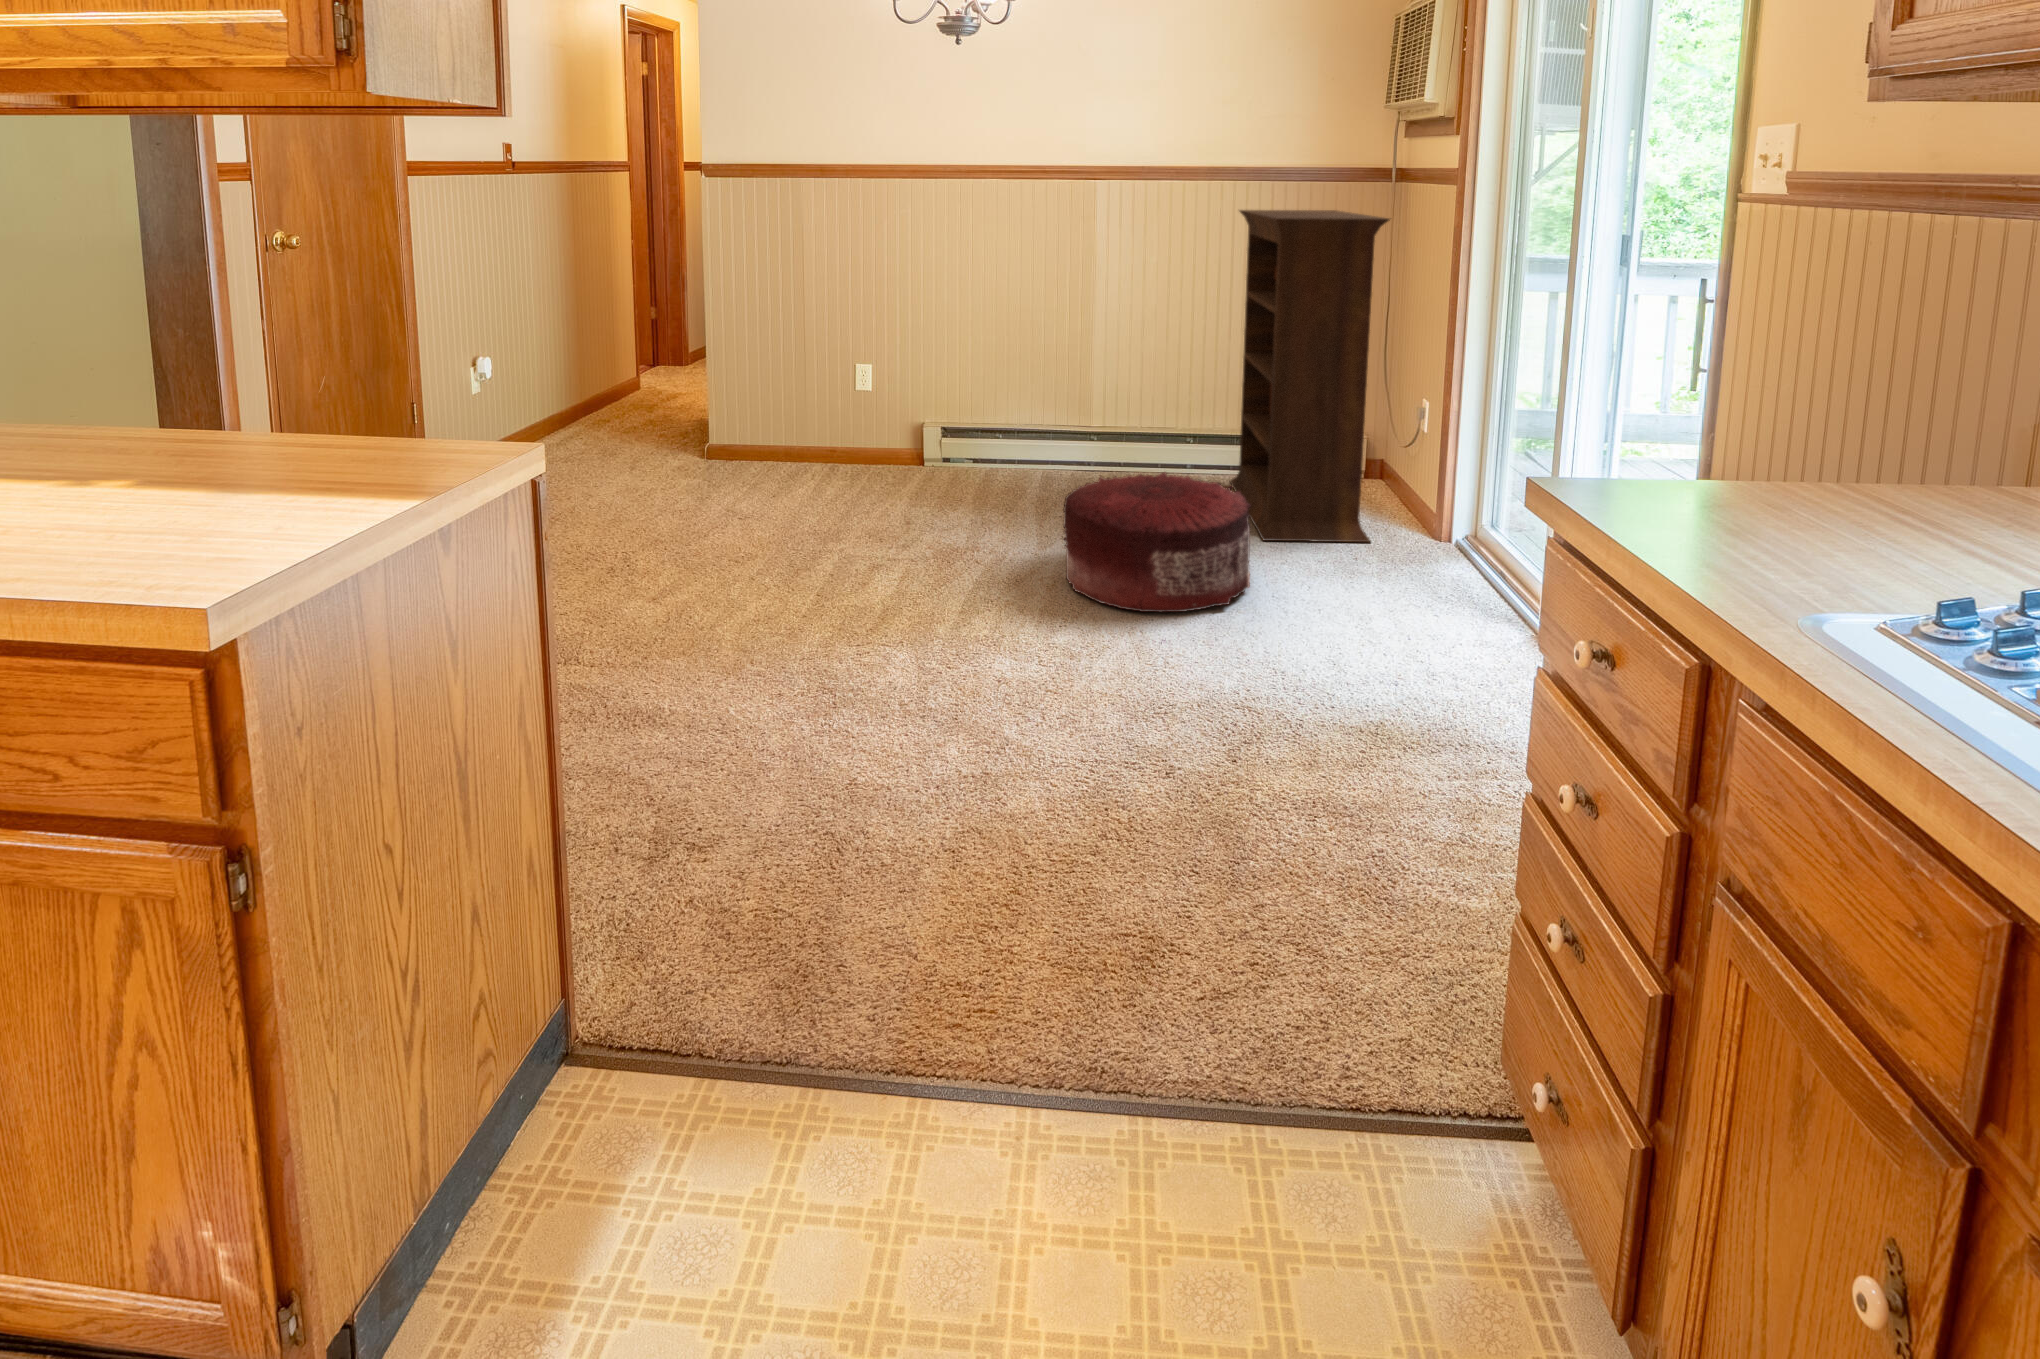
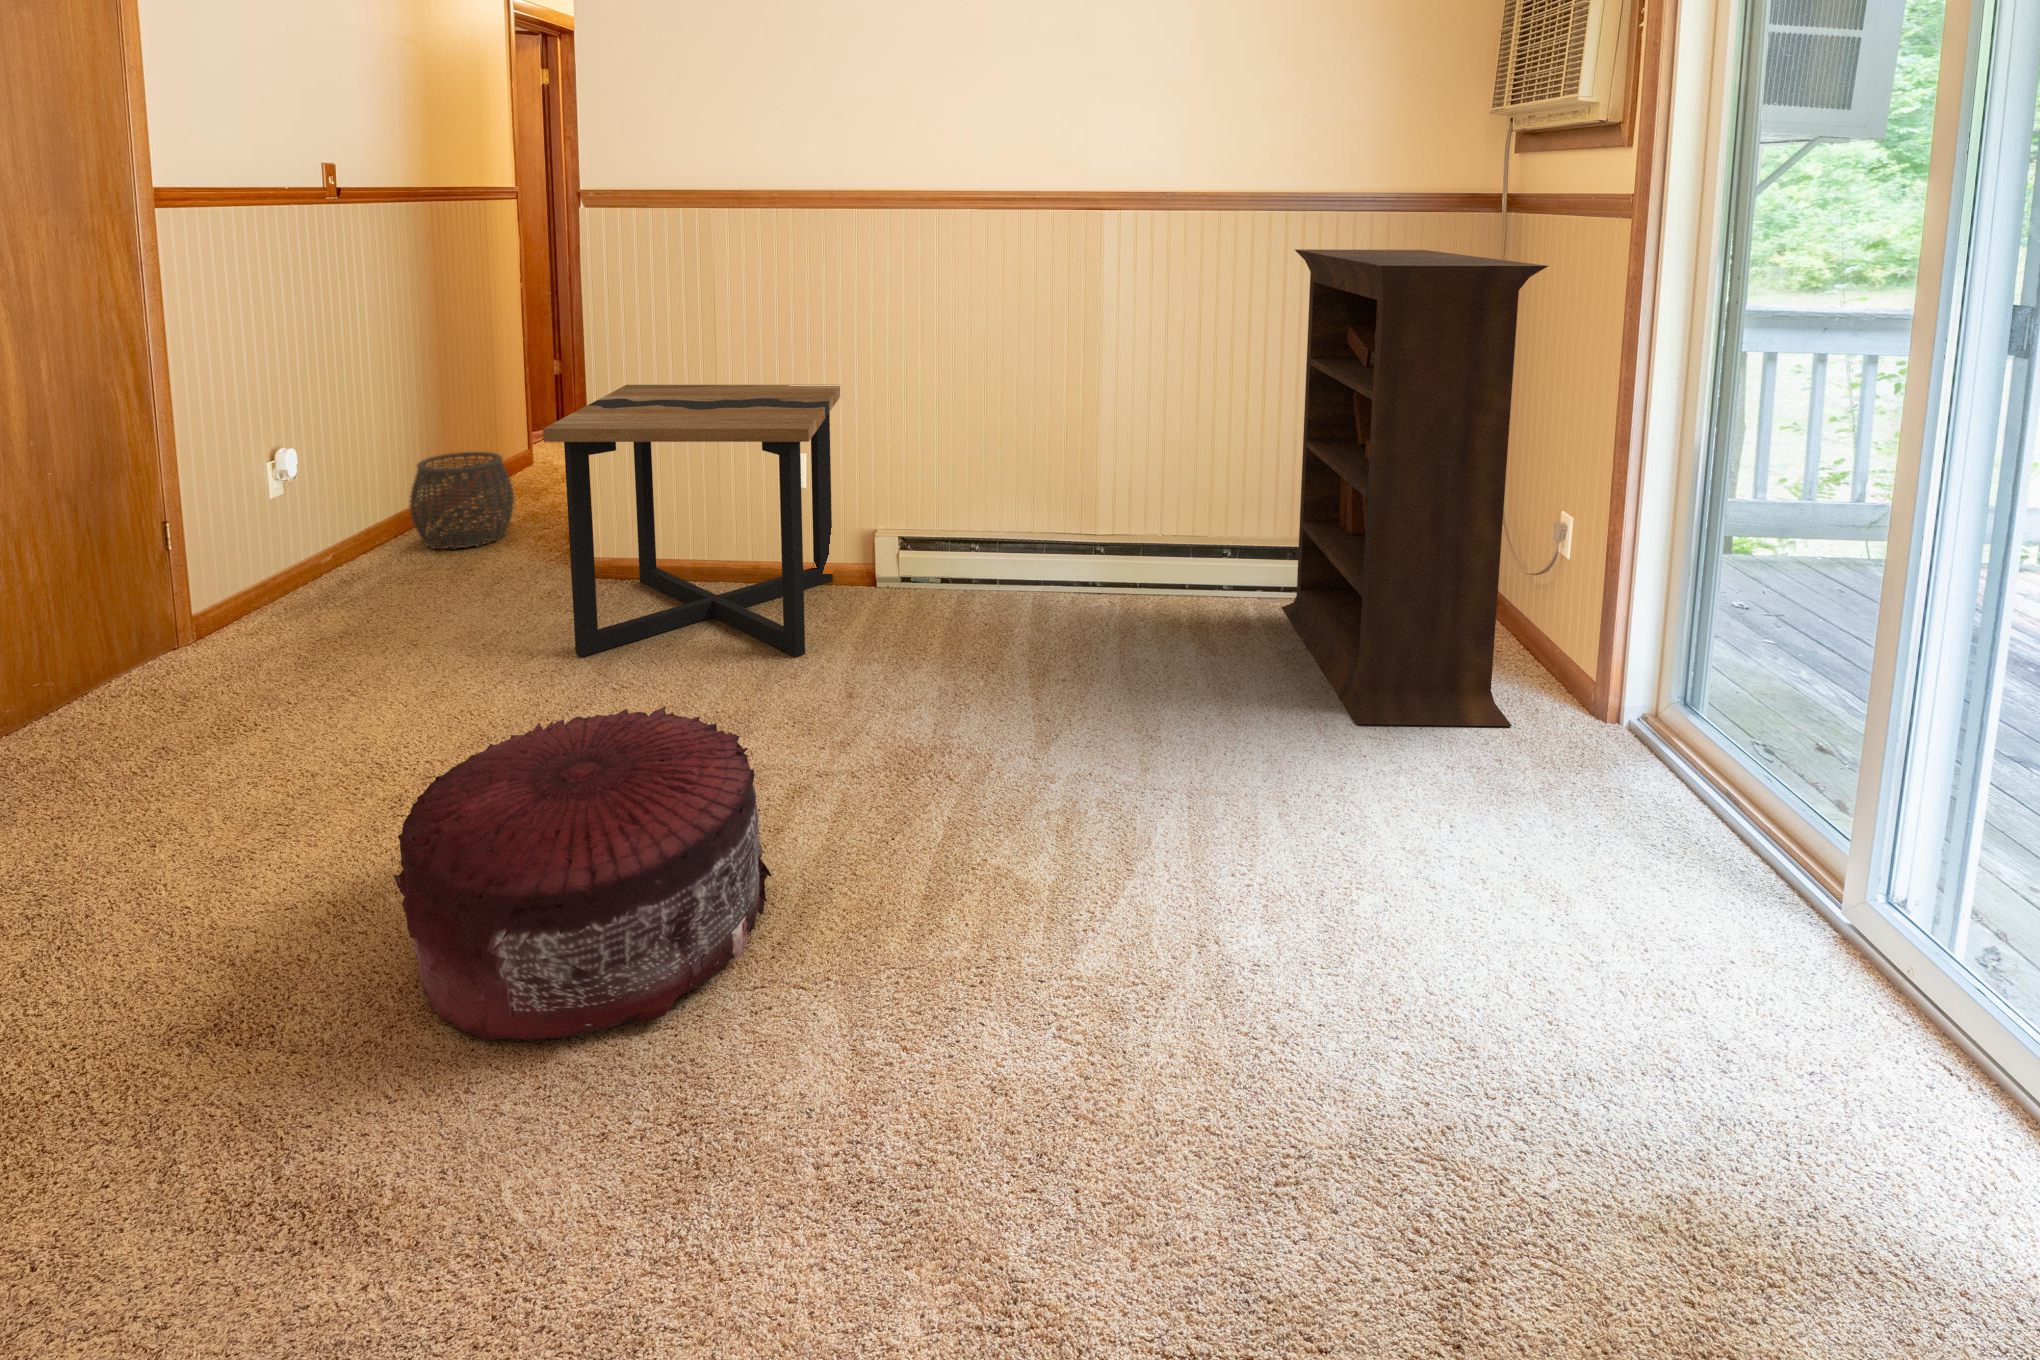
side table: none [689,313,897,504] -> present [543,385,841,657]
woven basket: none [560,370,639,443] -> present [410,452,514,549]
pouf: present [1063,472,1251,612] -> present [393,706,771,1041]

